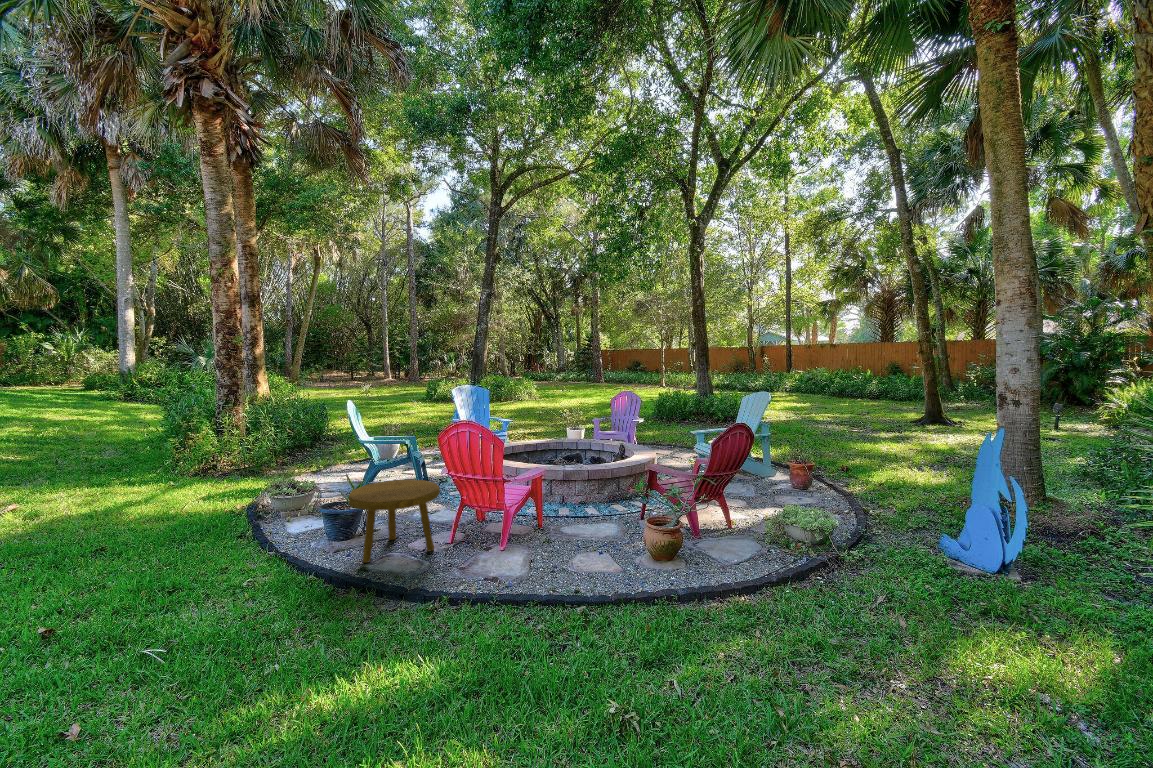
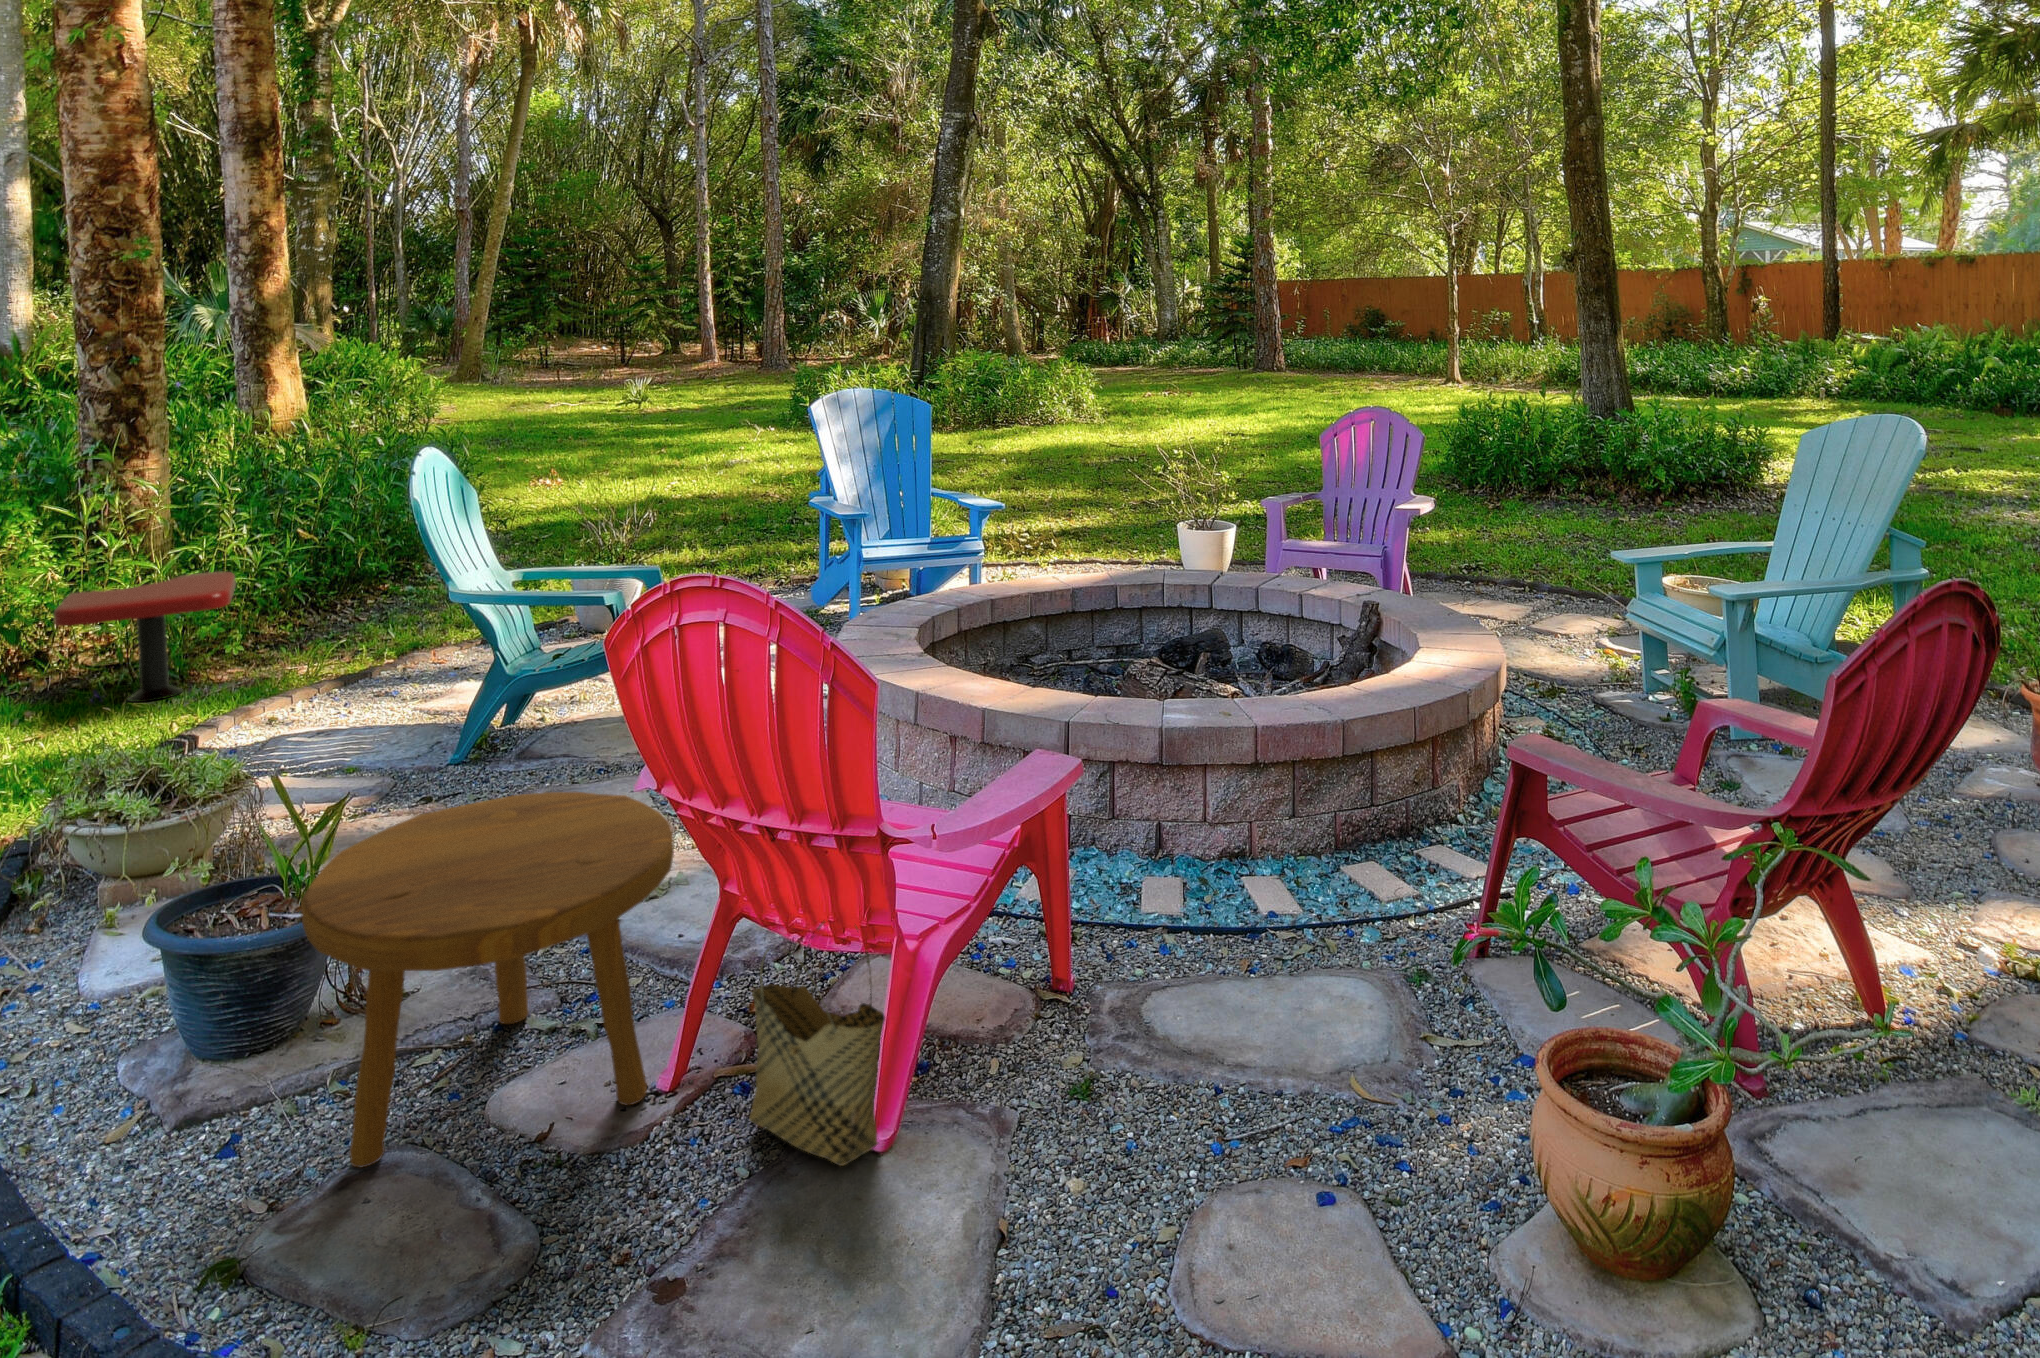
pedestal table: none [206,440,262,480] -> present [53,572,236,702]
woven basket: none [462,501,497,557] -> present [749,920,885,1166]

